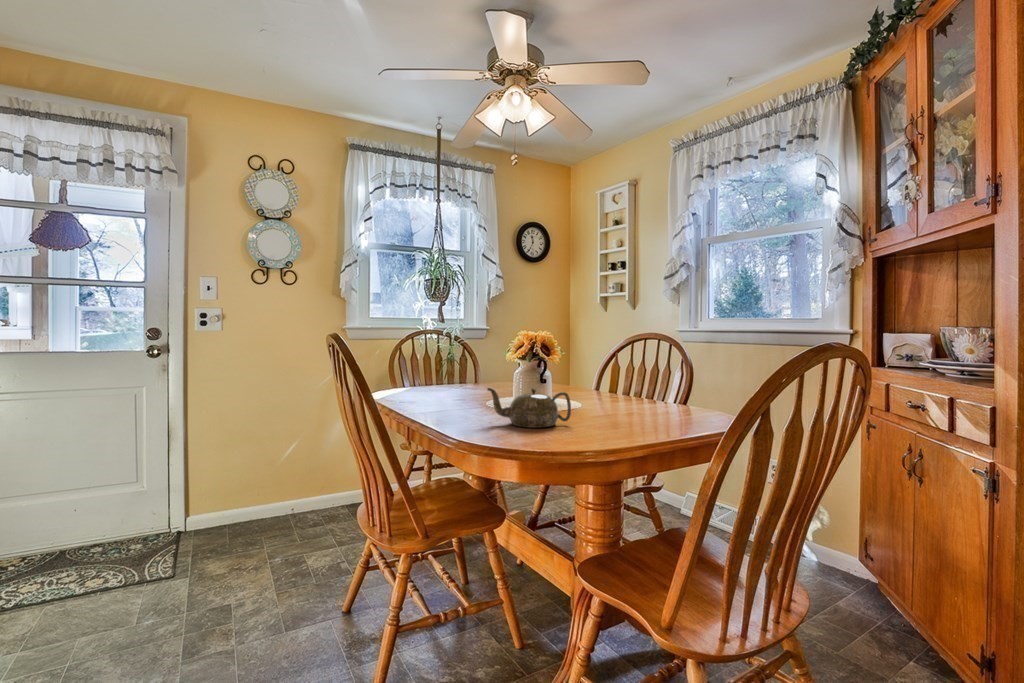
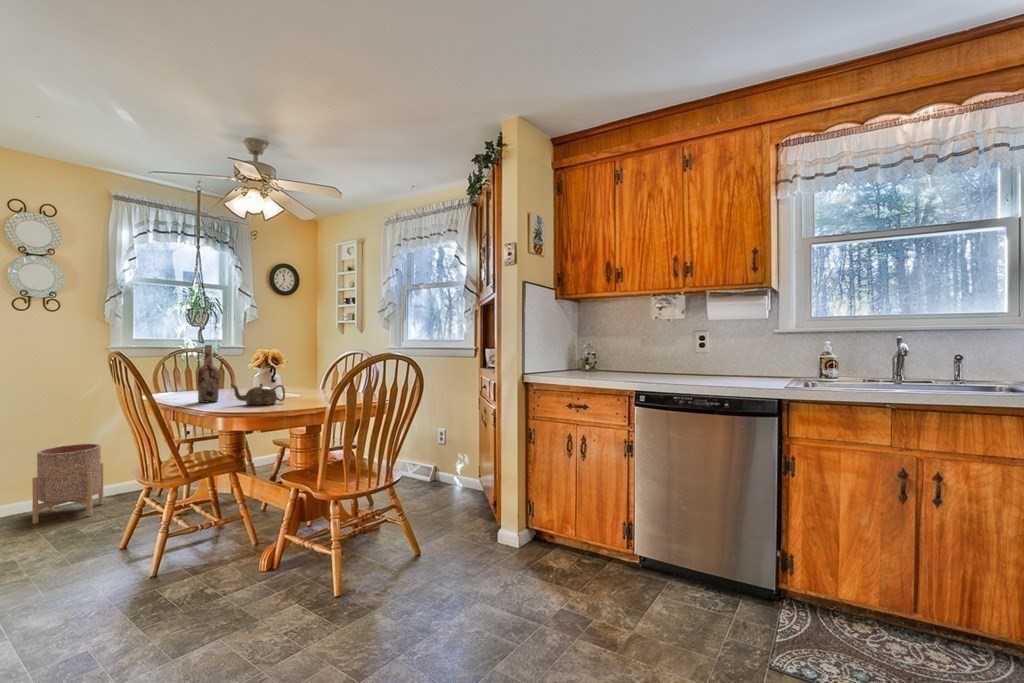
wine bottle: none [440,322,467,414] -> present [198,345,219,403]
planter: none [270,444,340,538] -> present [32,444,103,524]

